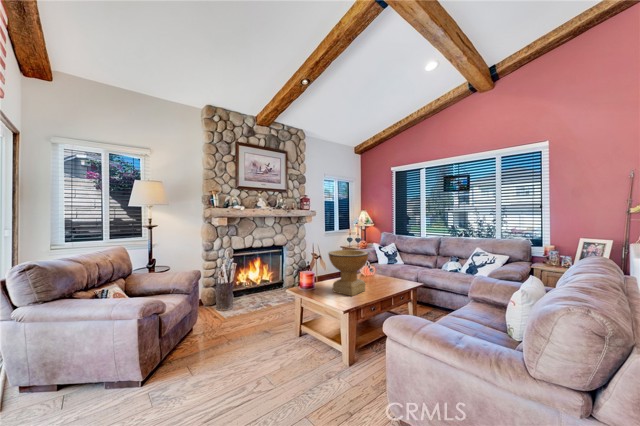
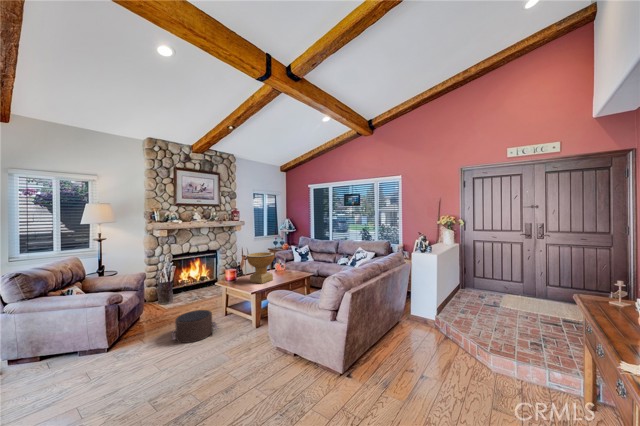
pouf: none [227,329,293,383] -> present [171,310,218,343]

